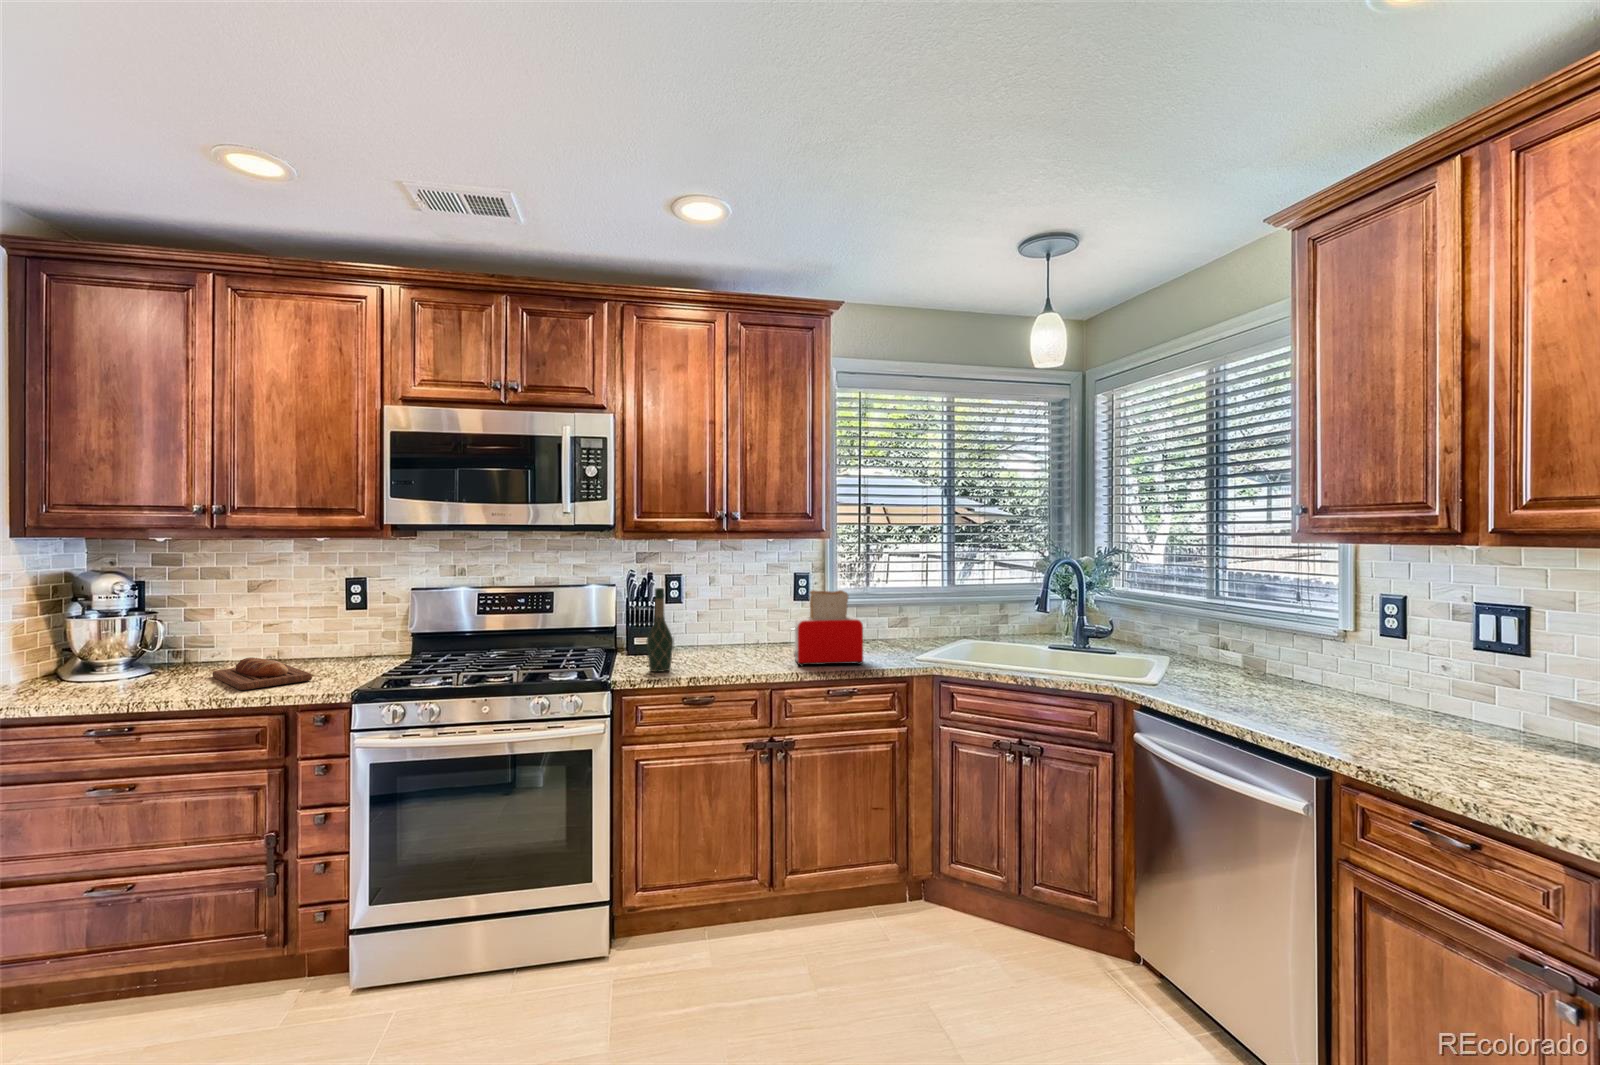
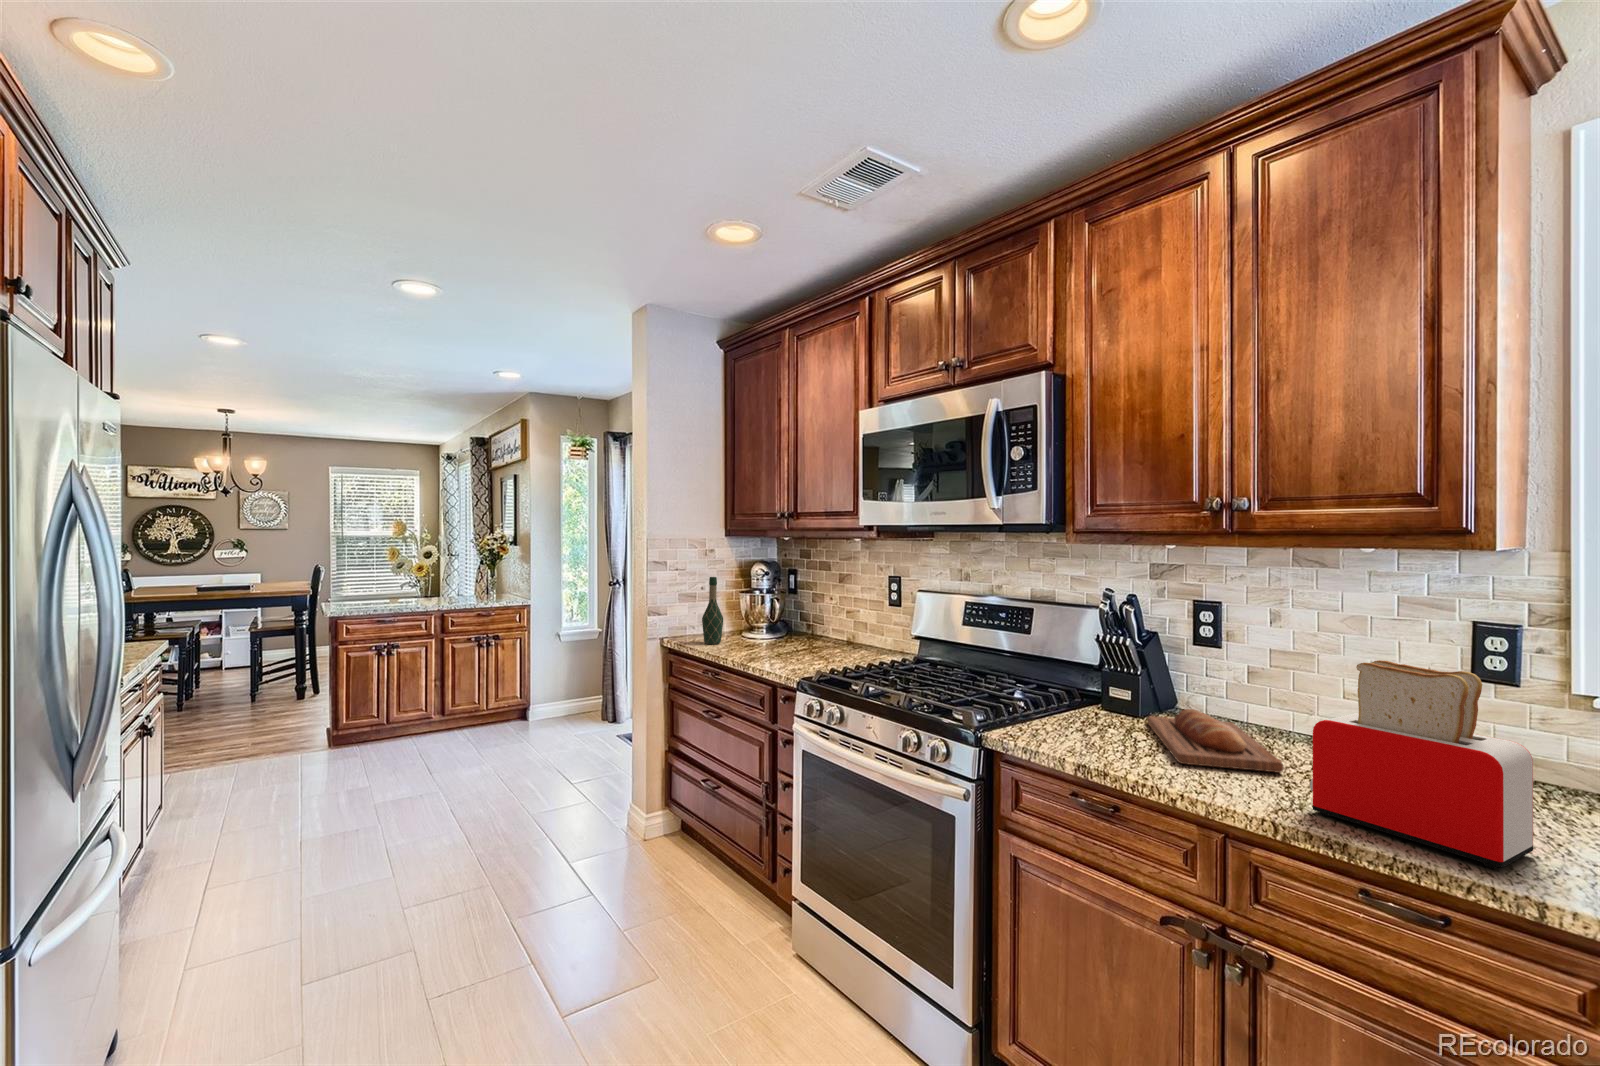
wine bottle: present [646,588,673,672] -> present [702,577,723,644]
bread loaf: present [212,657,312,690] -> present [1148,709,1284,773]

